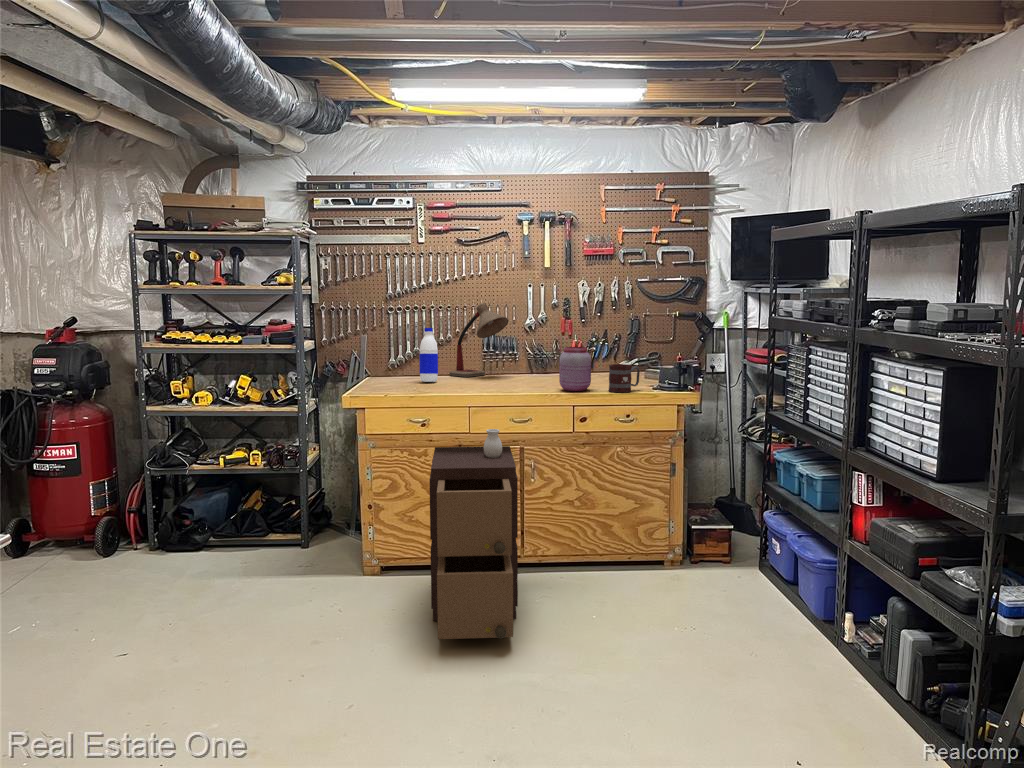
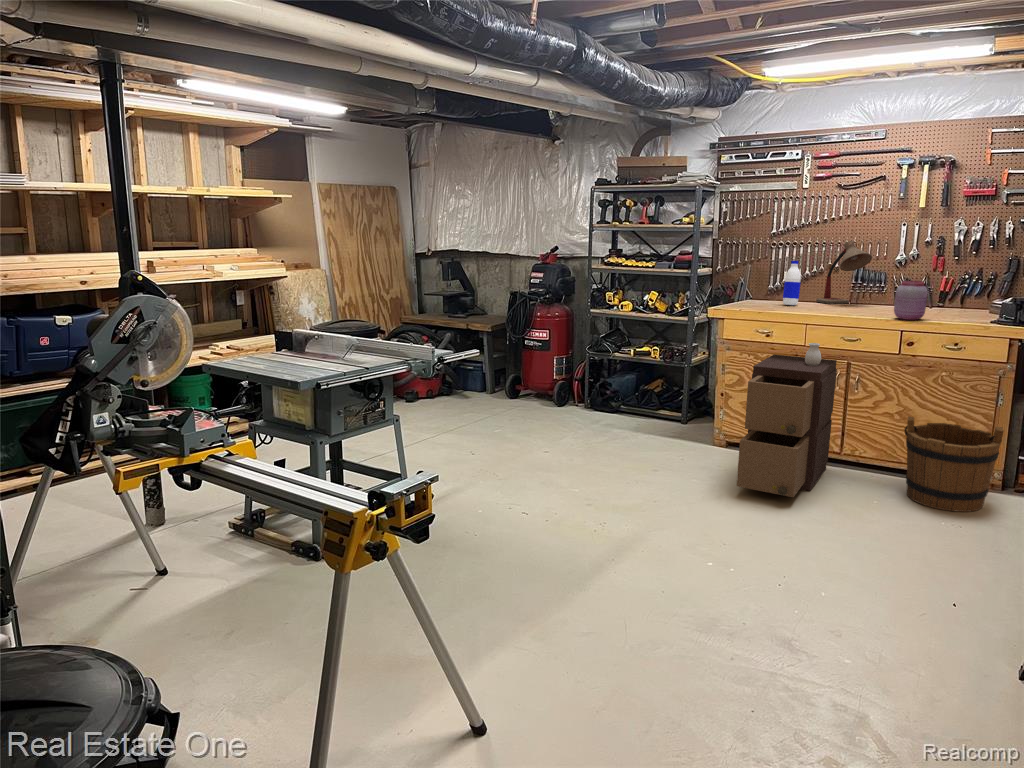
mug: present [609,364,640,392] -> none [940,298,976,324]
bucket: none [596,500,694,606] -> present [904,417,1004,512]

